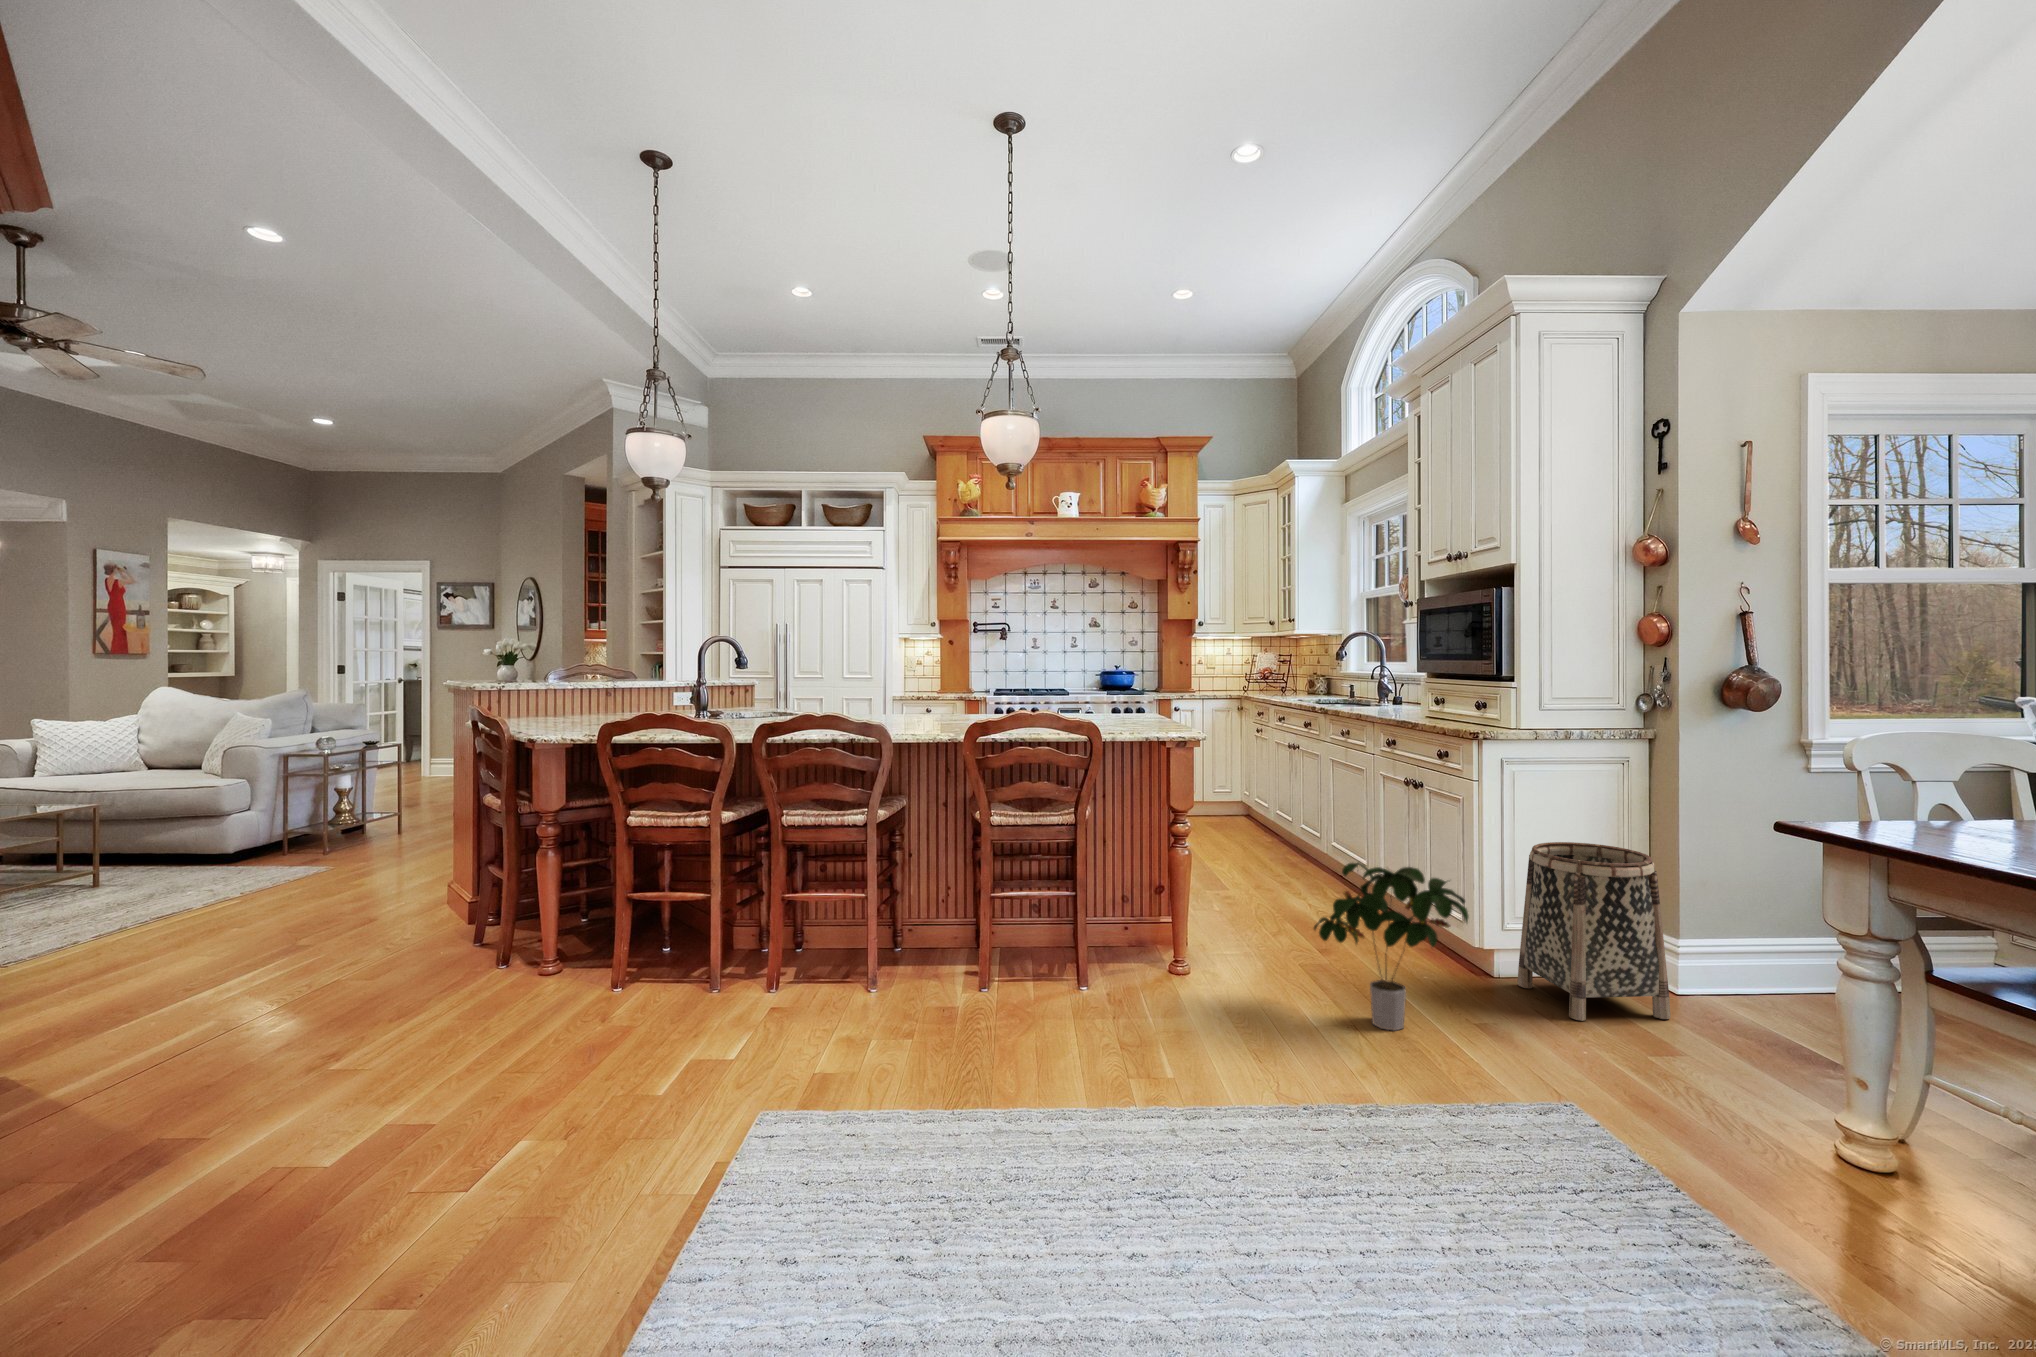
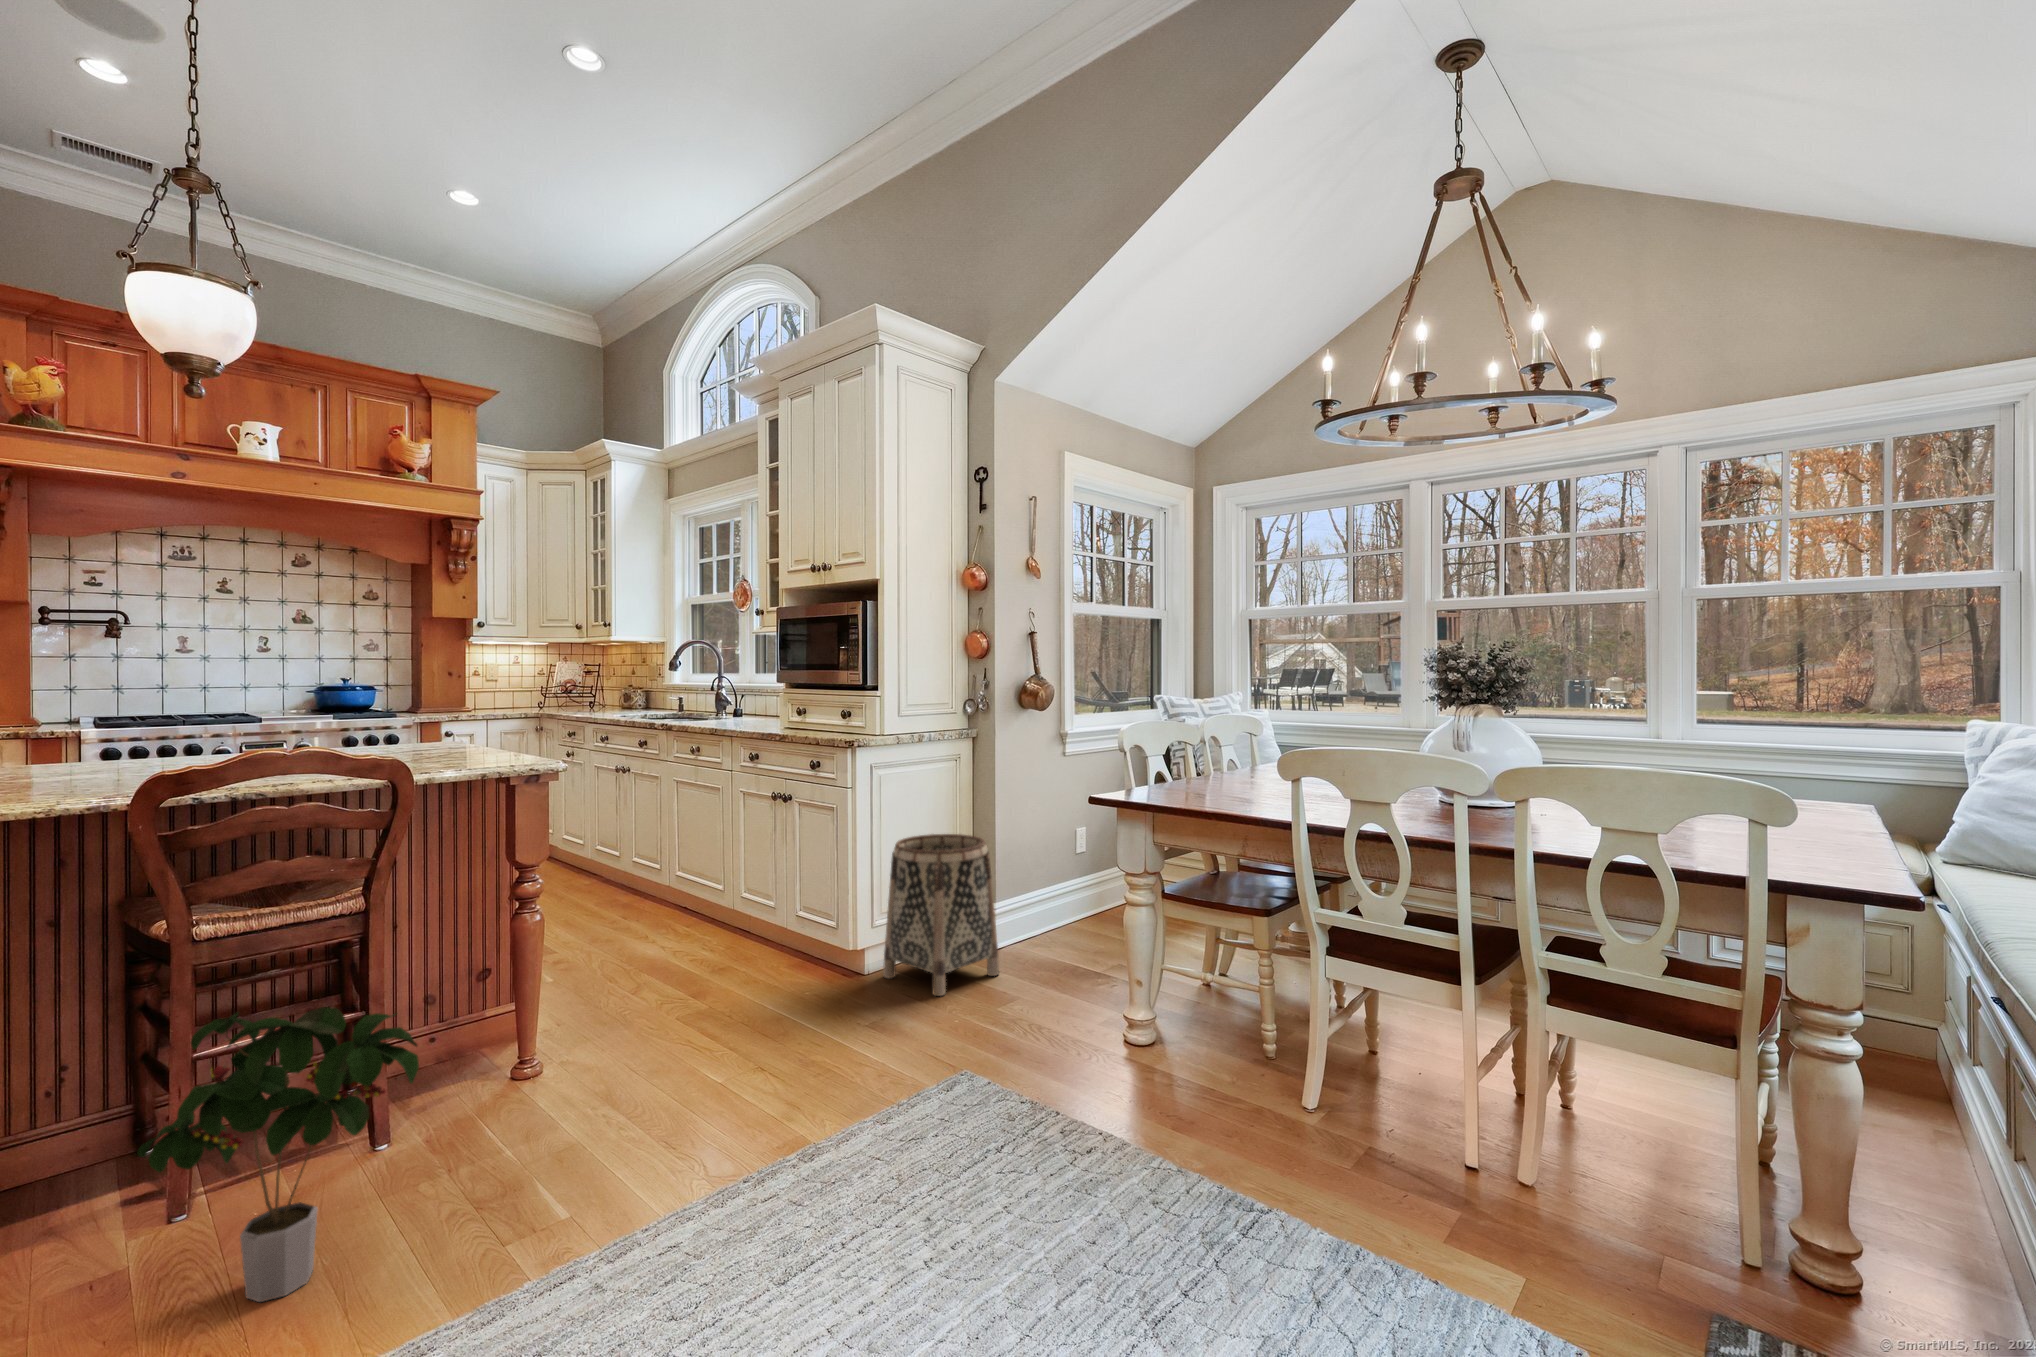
potted plant: present [1314,863,1469,1030] -> present [138,1007,419,1302]

